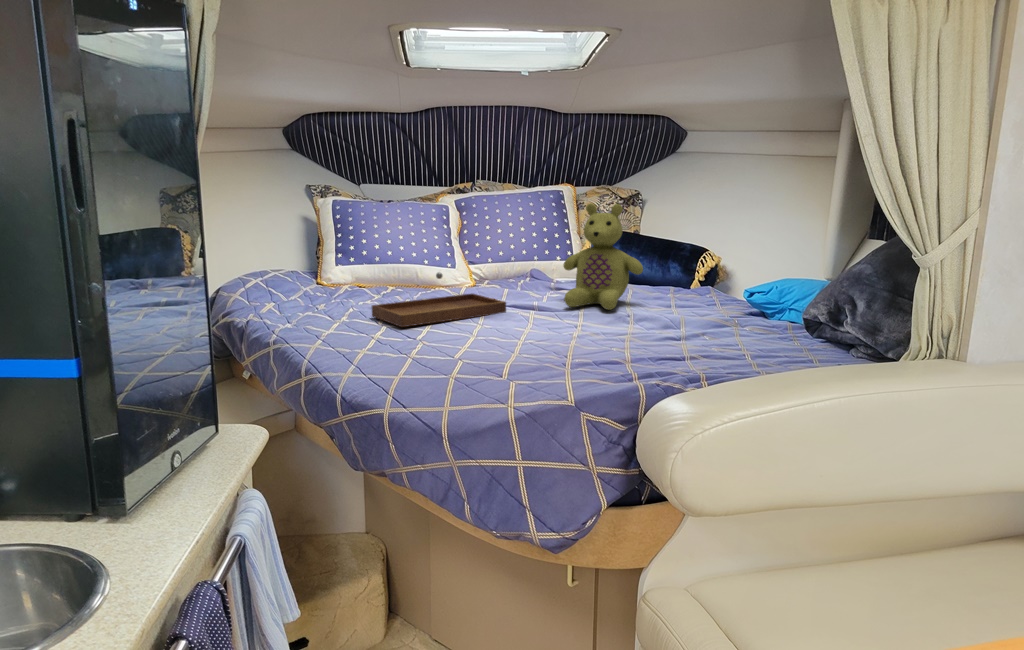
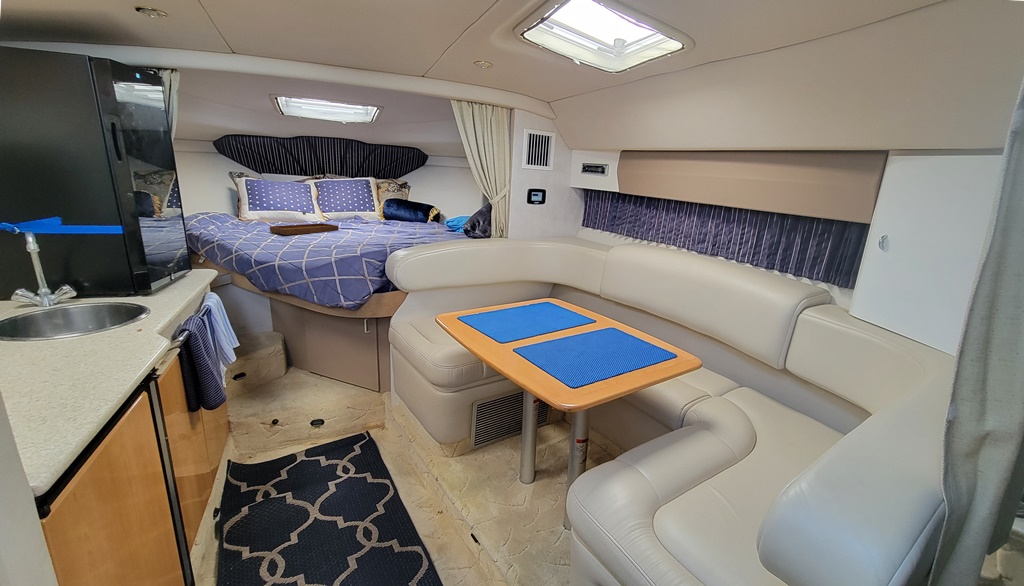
stuffed bear: present [563,203,643,310] -> none [366,182,402,229]

